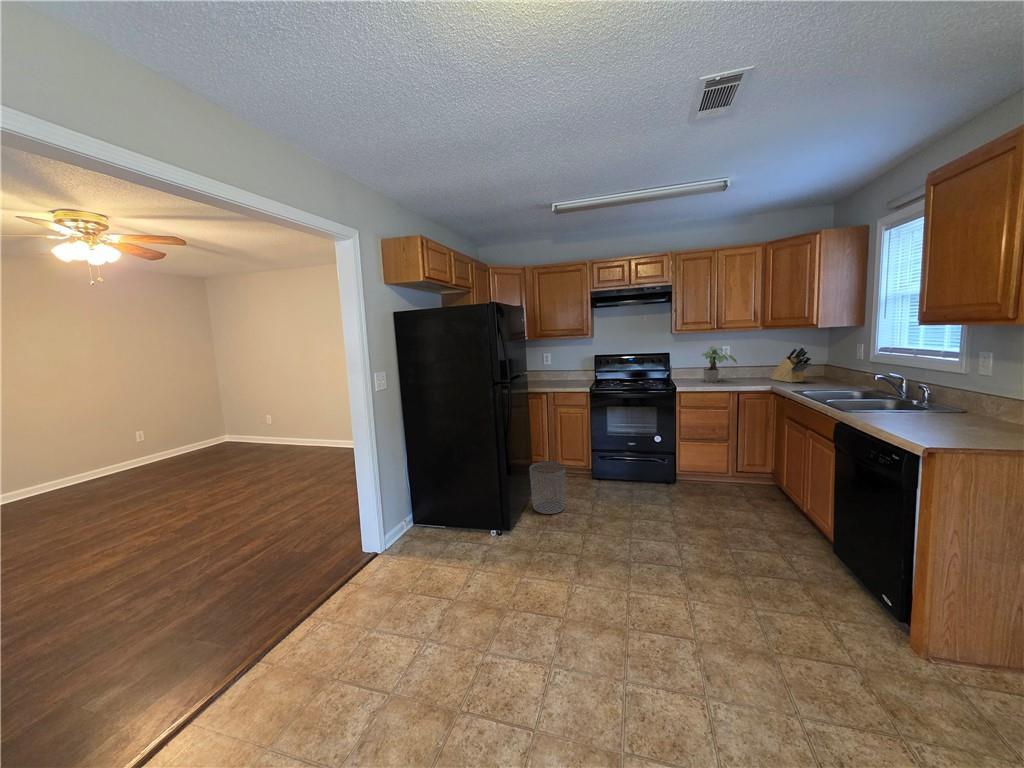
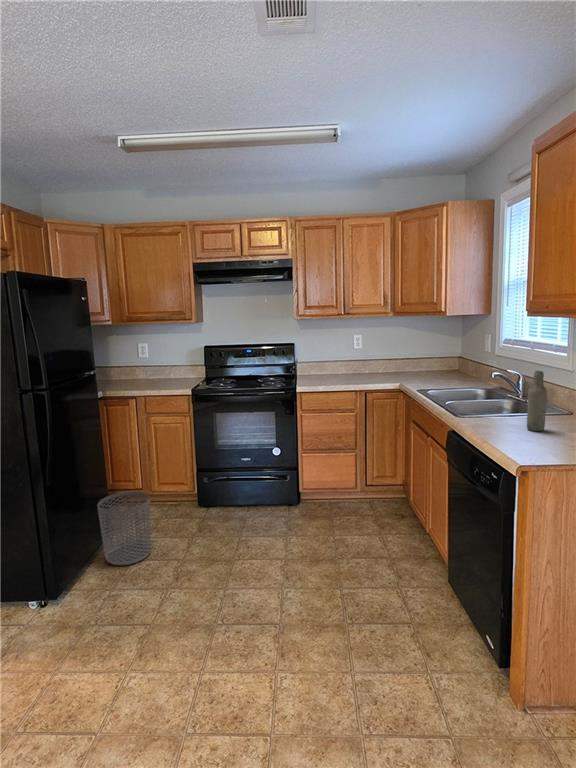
knife block: present [770,346,812,383] -> none [403,337,441,379]
potted plant: present [702,347,737,382] -> none [329,336,366,379]
bottle: none [922,372,946,425] -> present [527,371,547,431]

